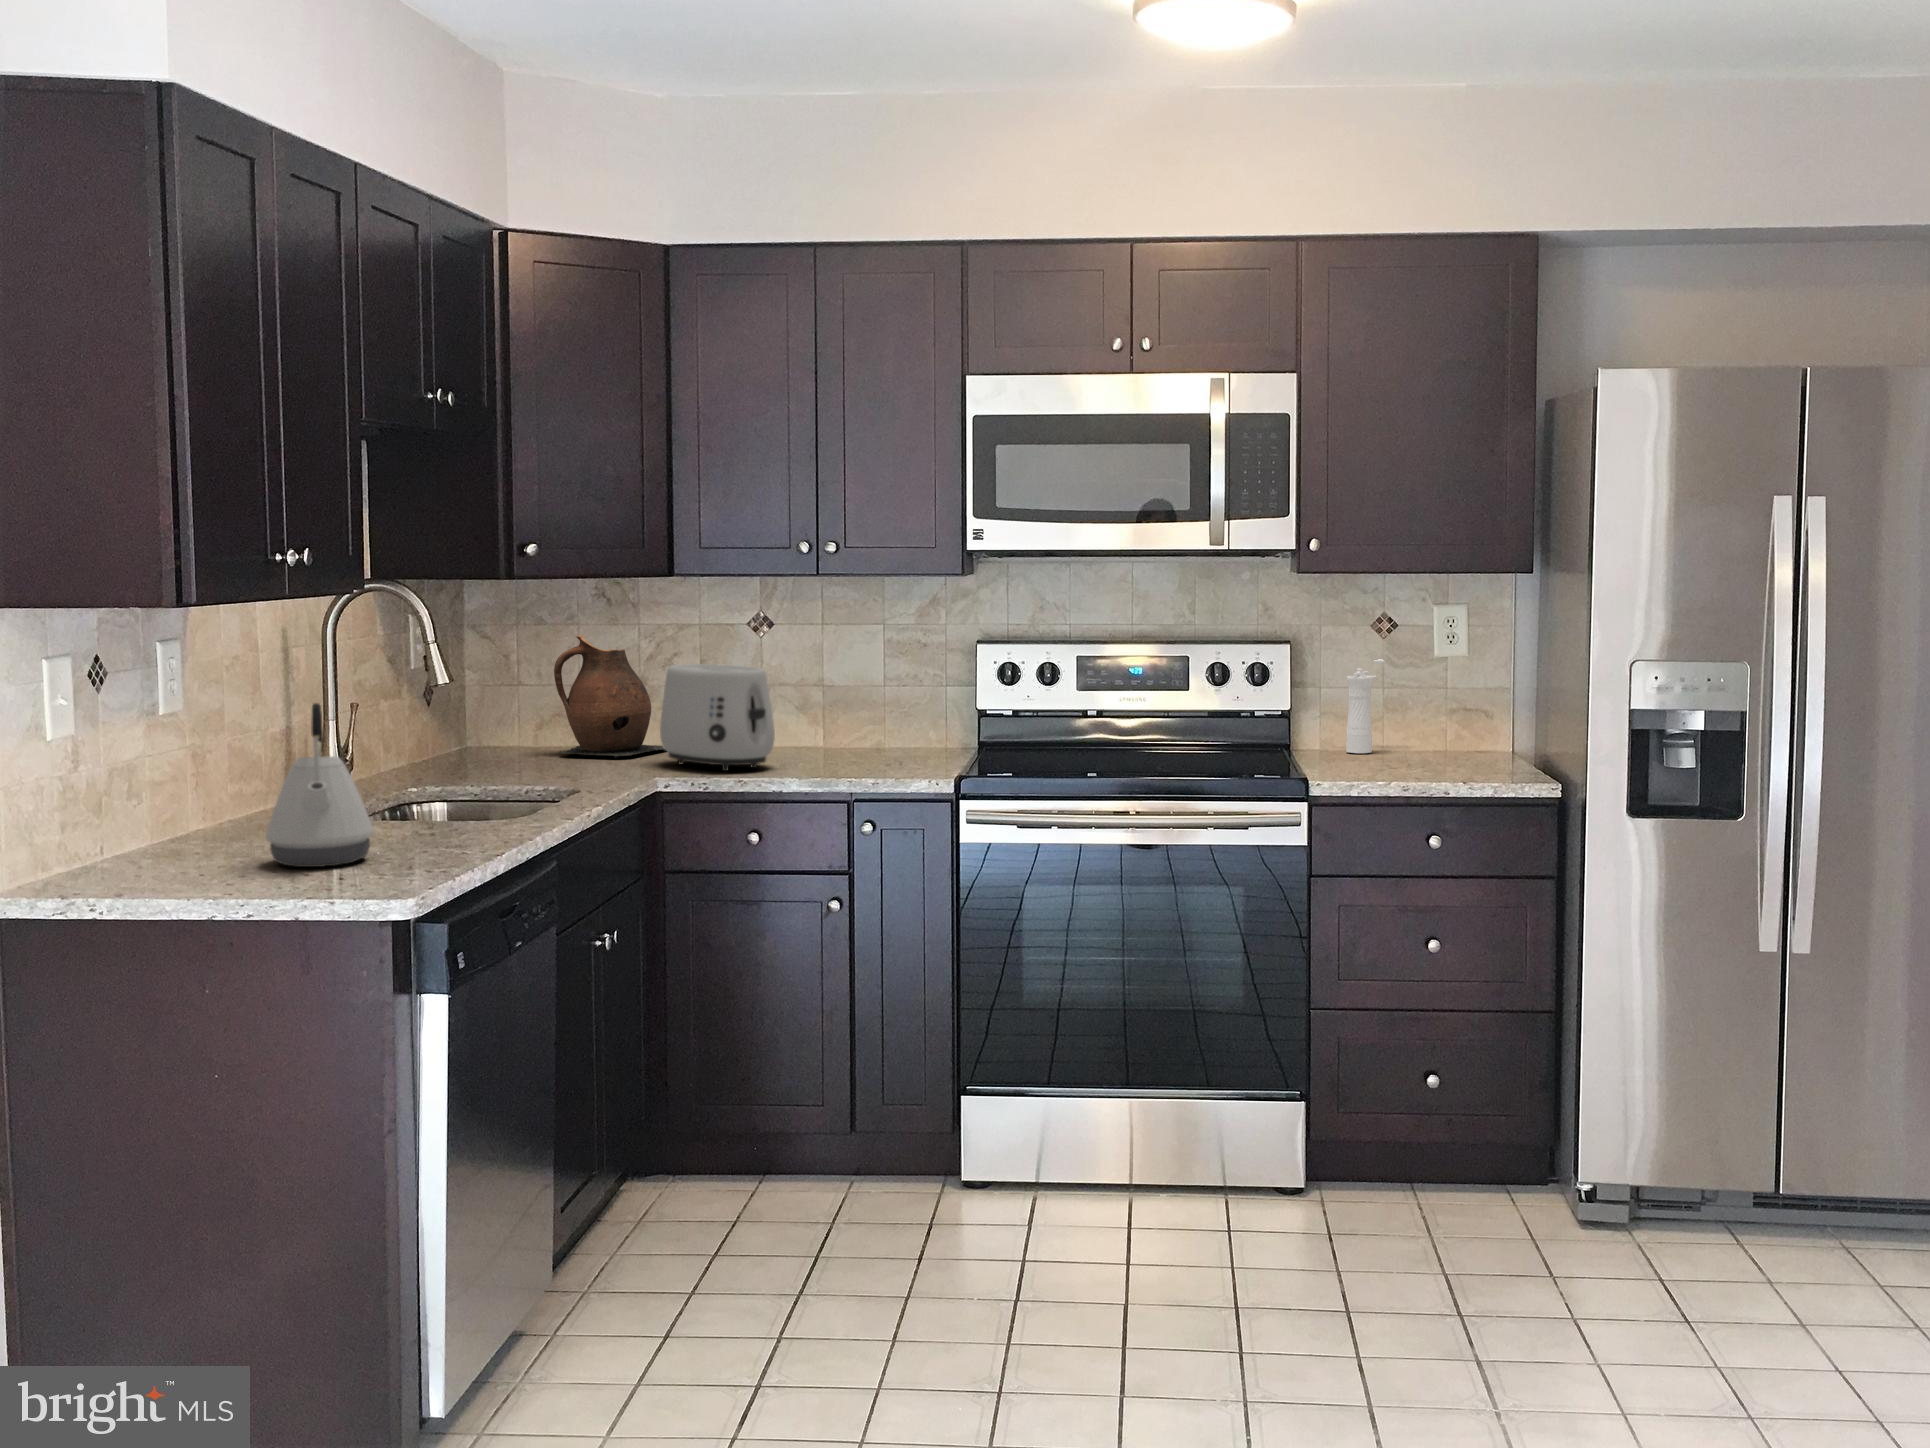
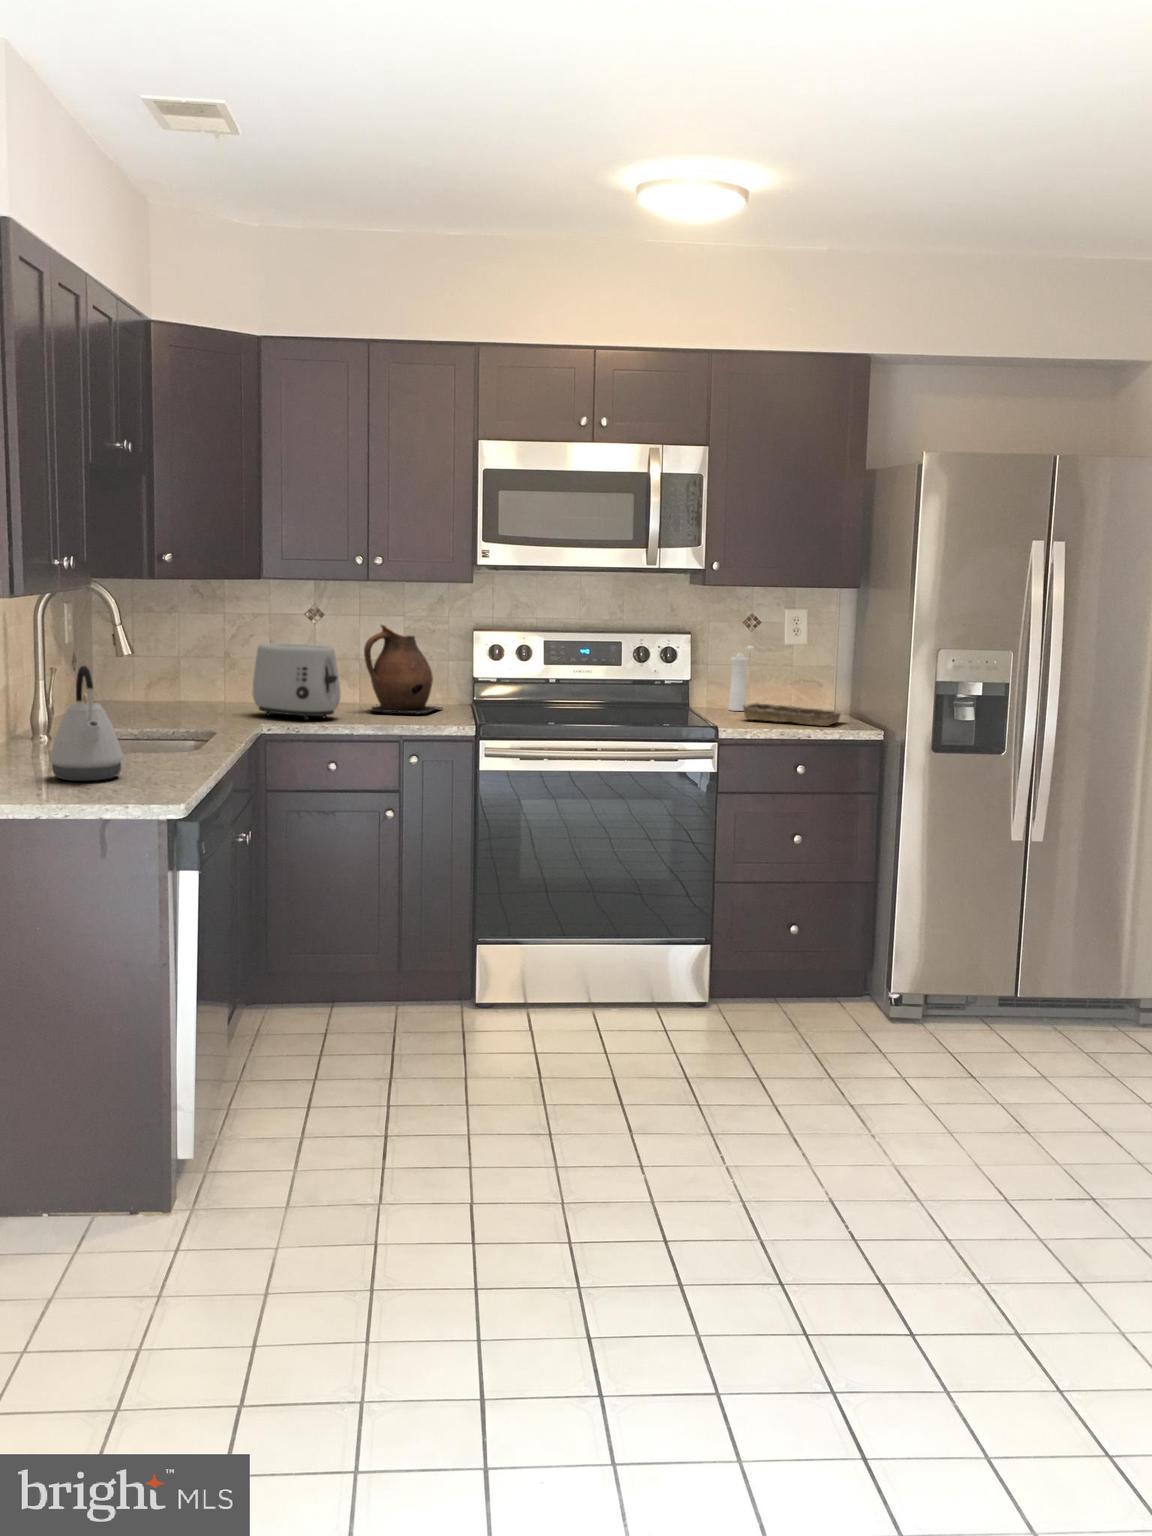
ceramic pitcher: present [554,635,664,758] -> present [364,624,442,714]
tray: none [1347,742,1510,777] -> present [743,703,841,726]

